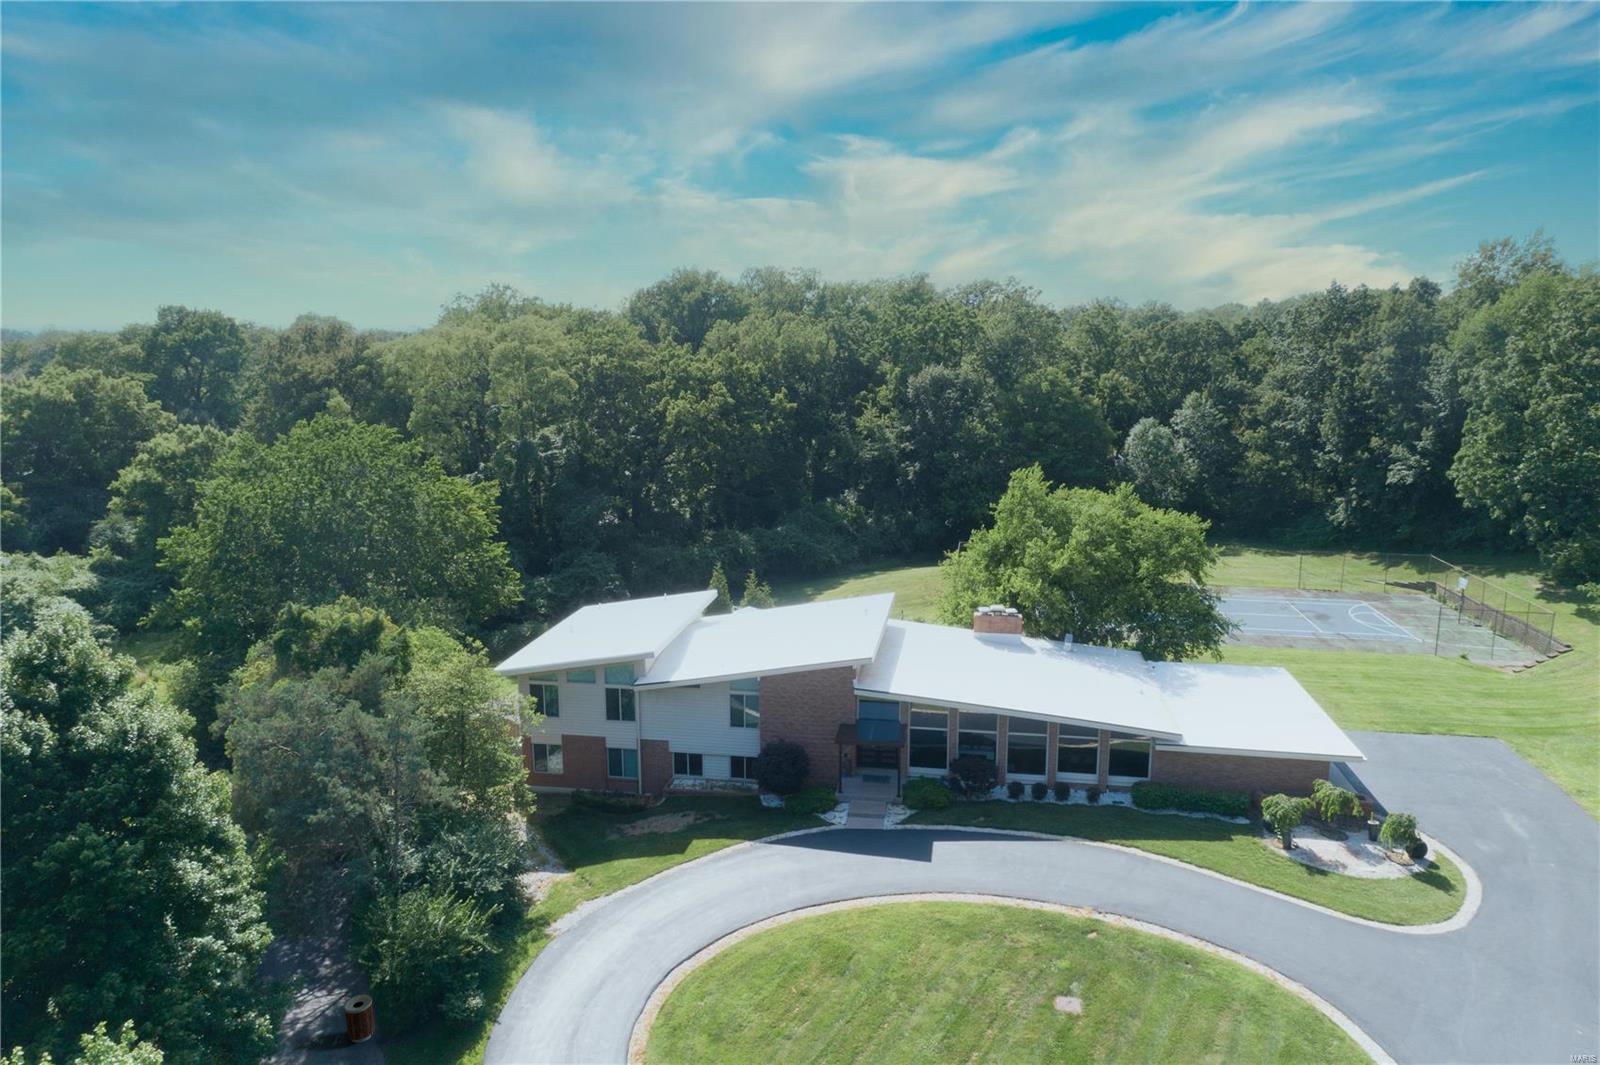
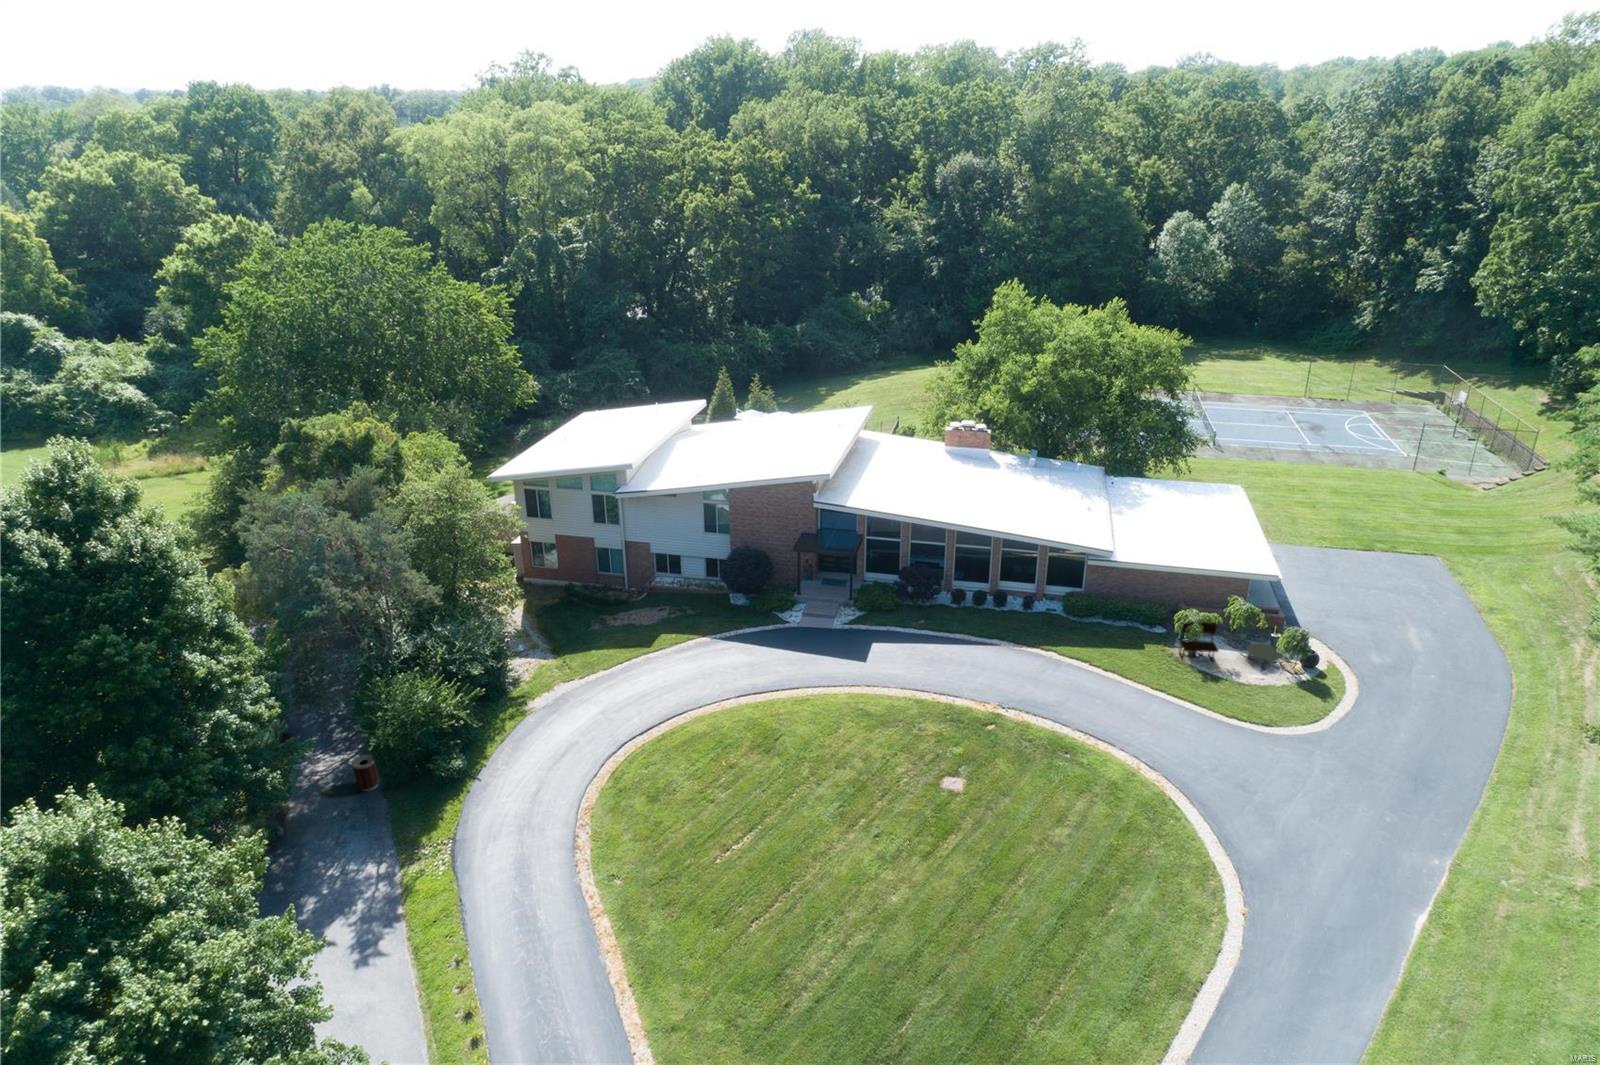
bench: none [1272,809,1318,854] -> present [1179,622,1218,661]
round table: none [1346,831,1388,862] -> present [1247,643,1283,670]

